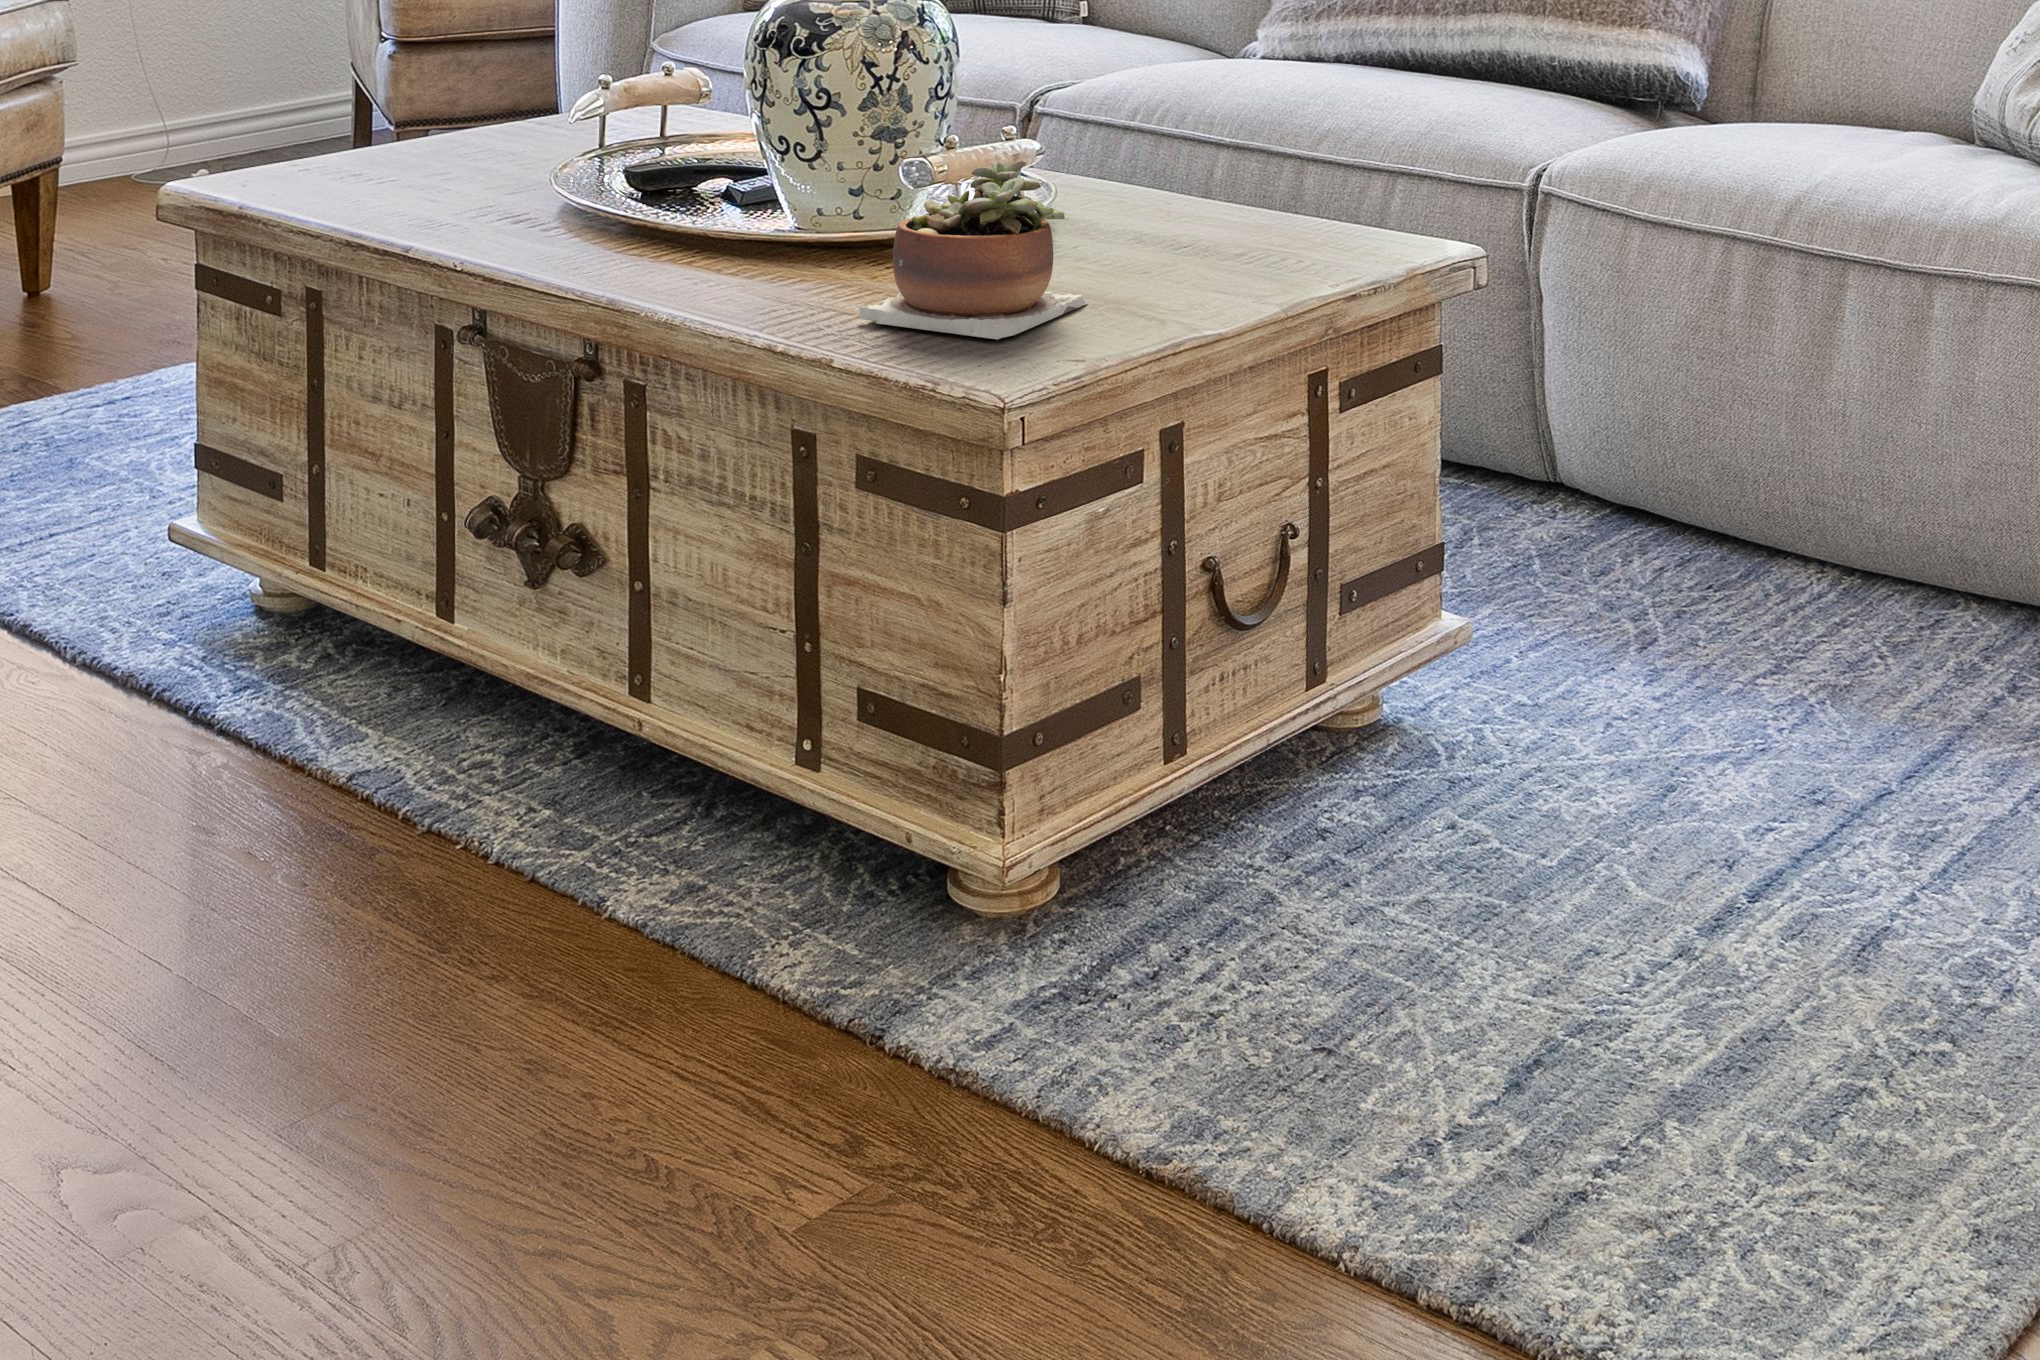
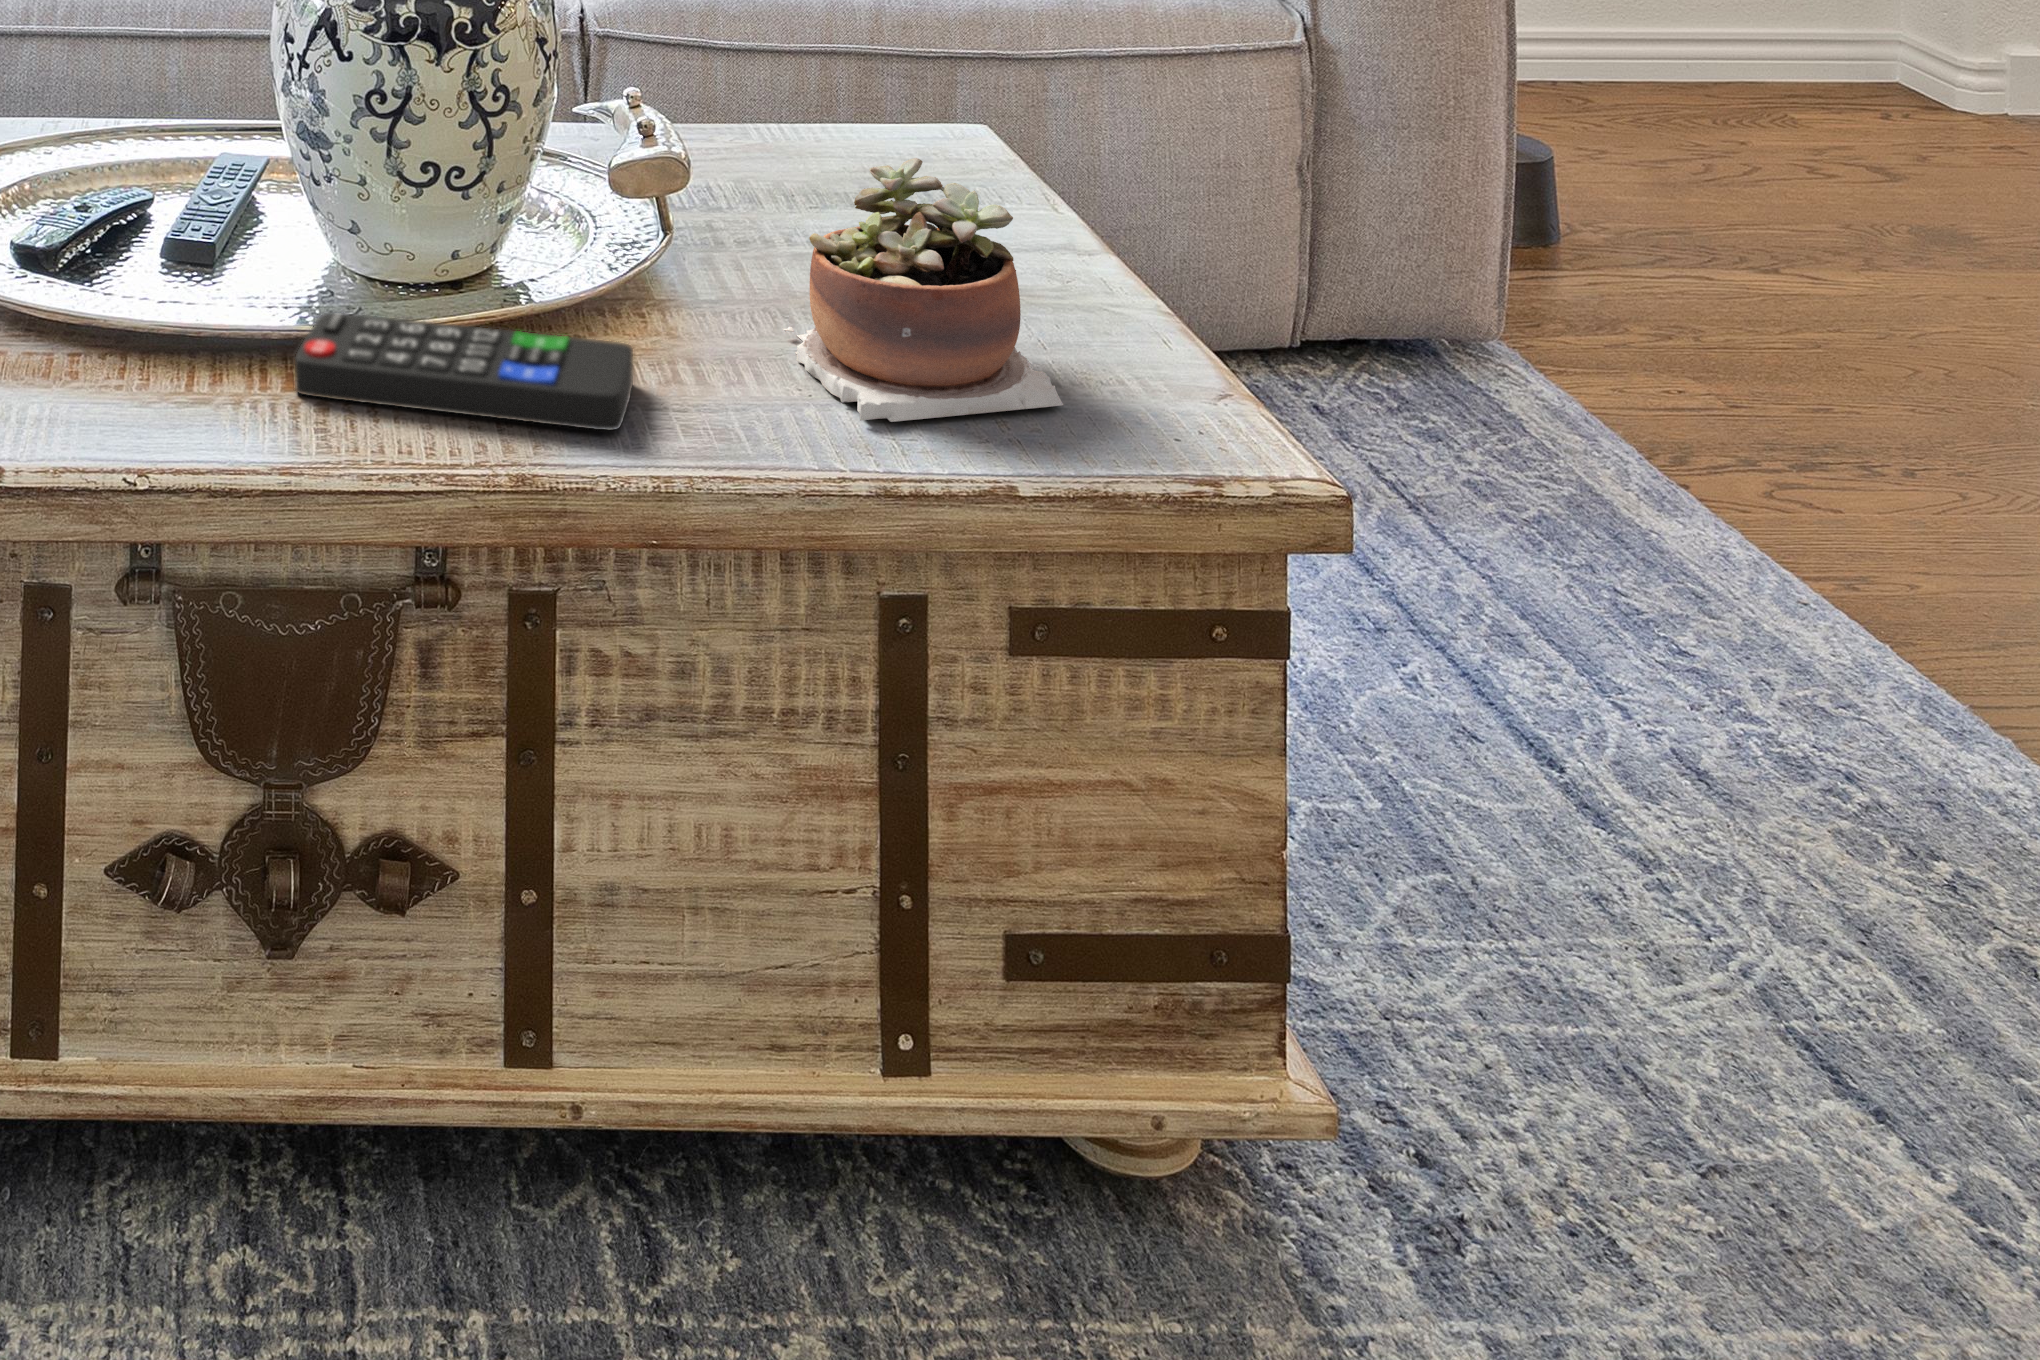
remote control: none [615,216,798,293] -> present [295,312,633,430]

